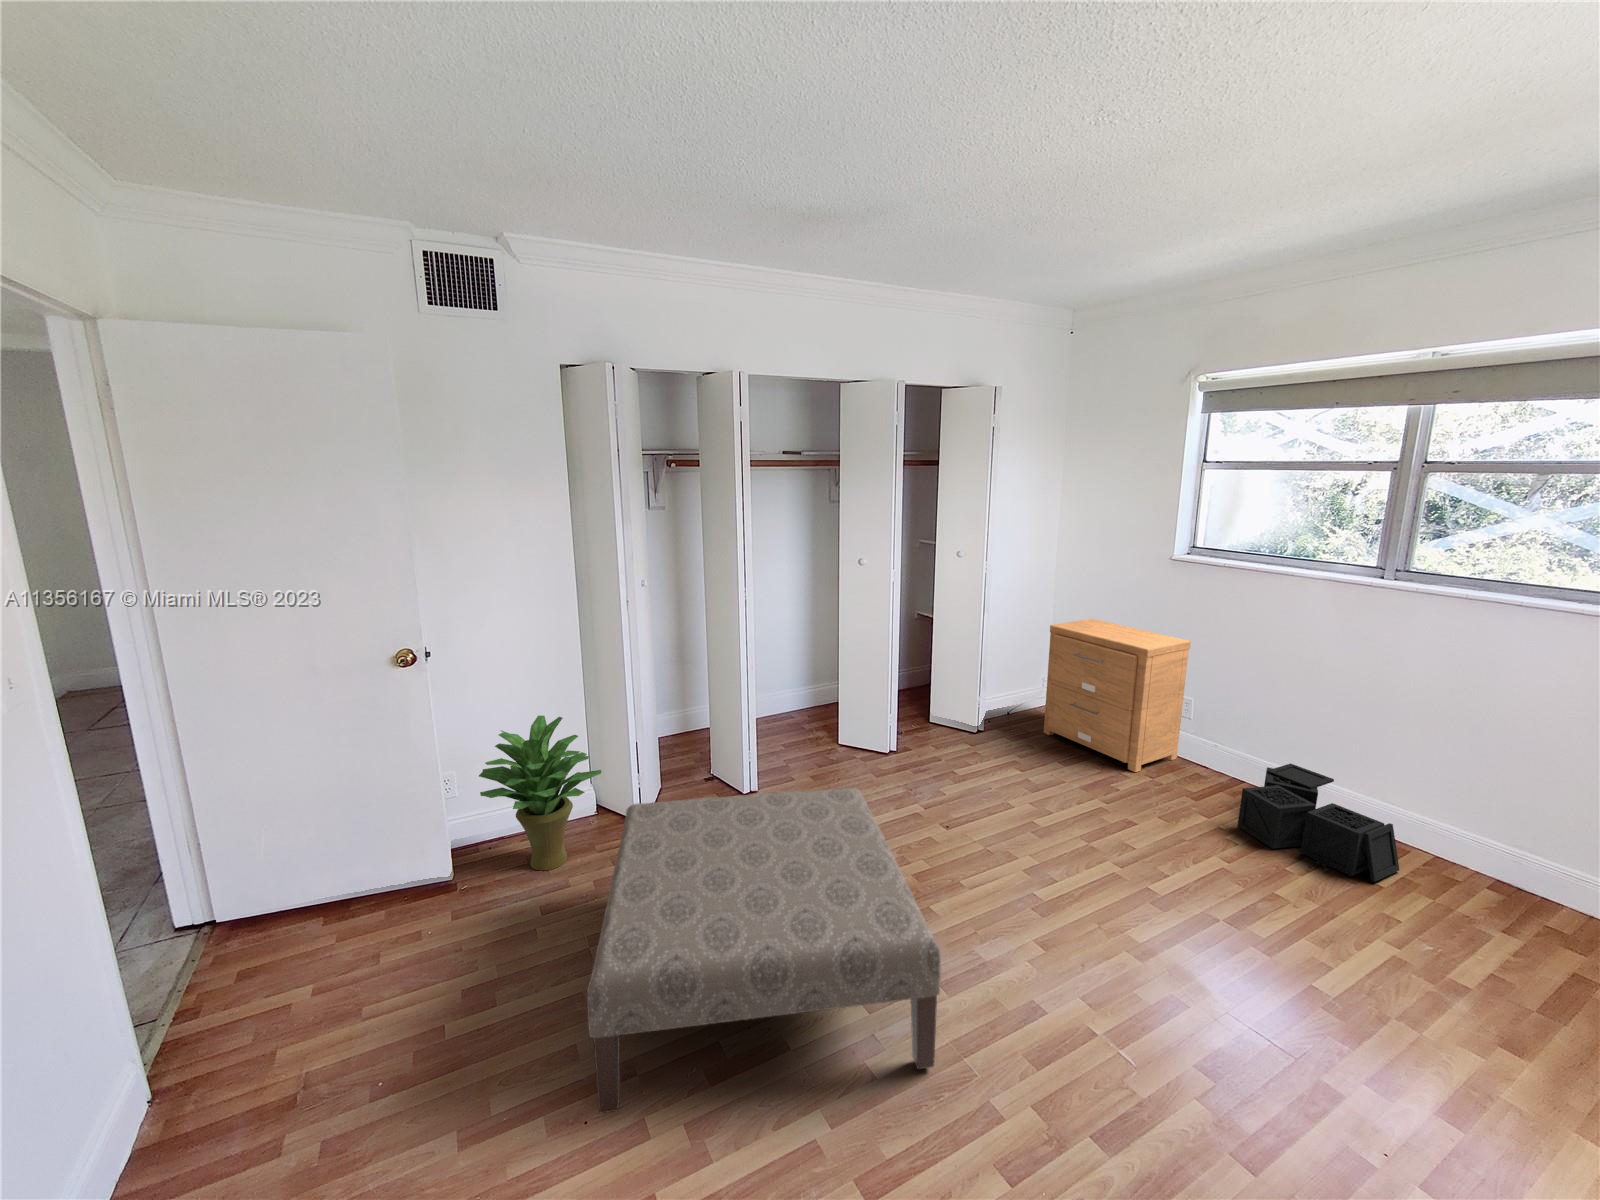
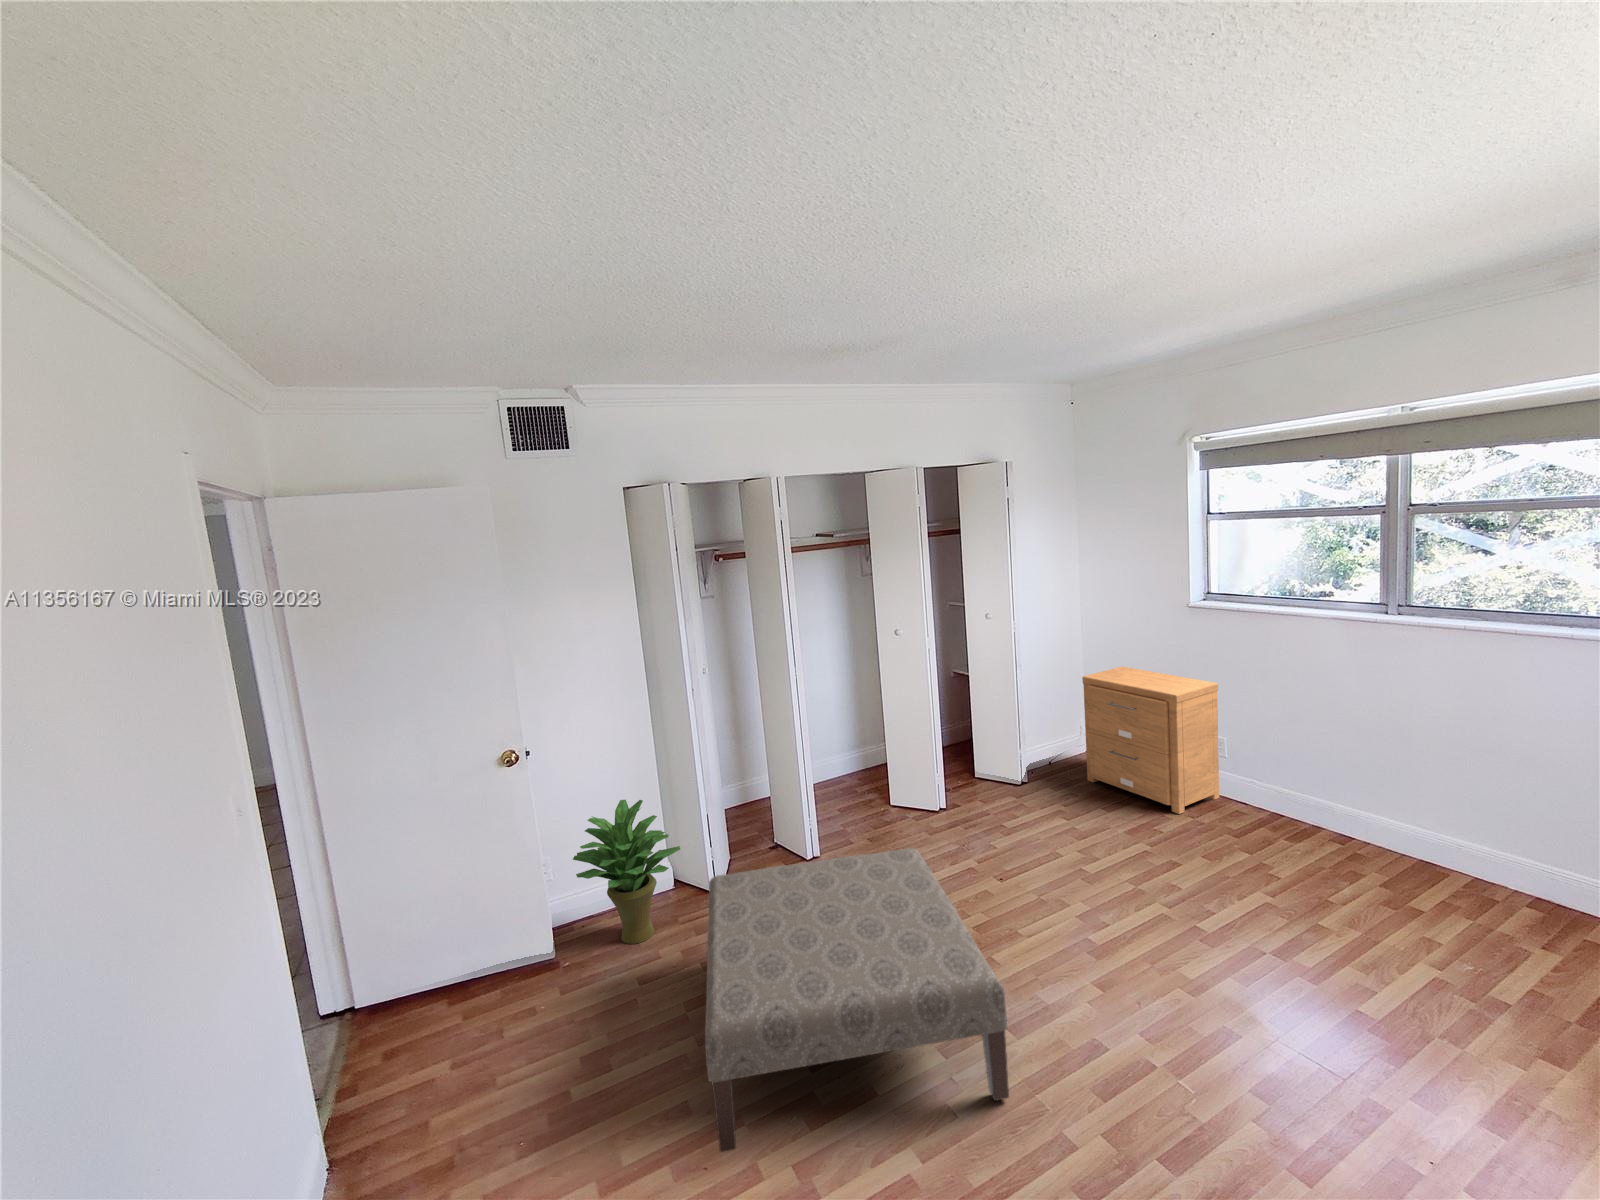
storage bin: present [1238,764,1399,882] -> none [1281,796,1439,906]

